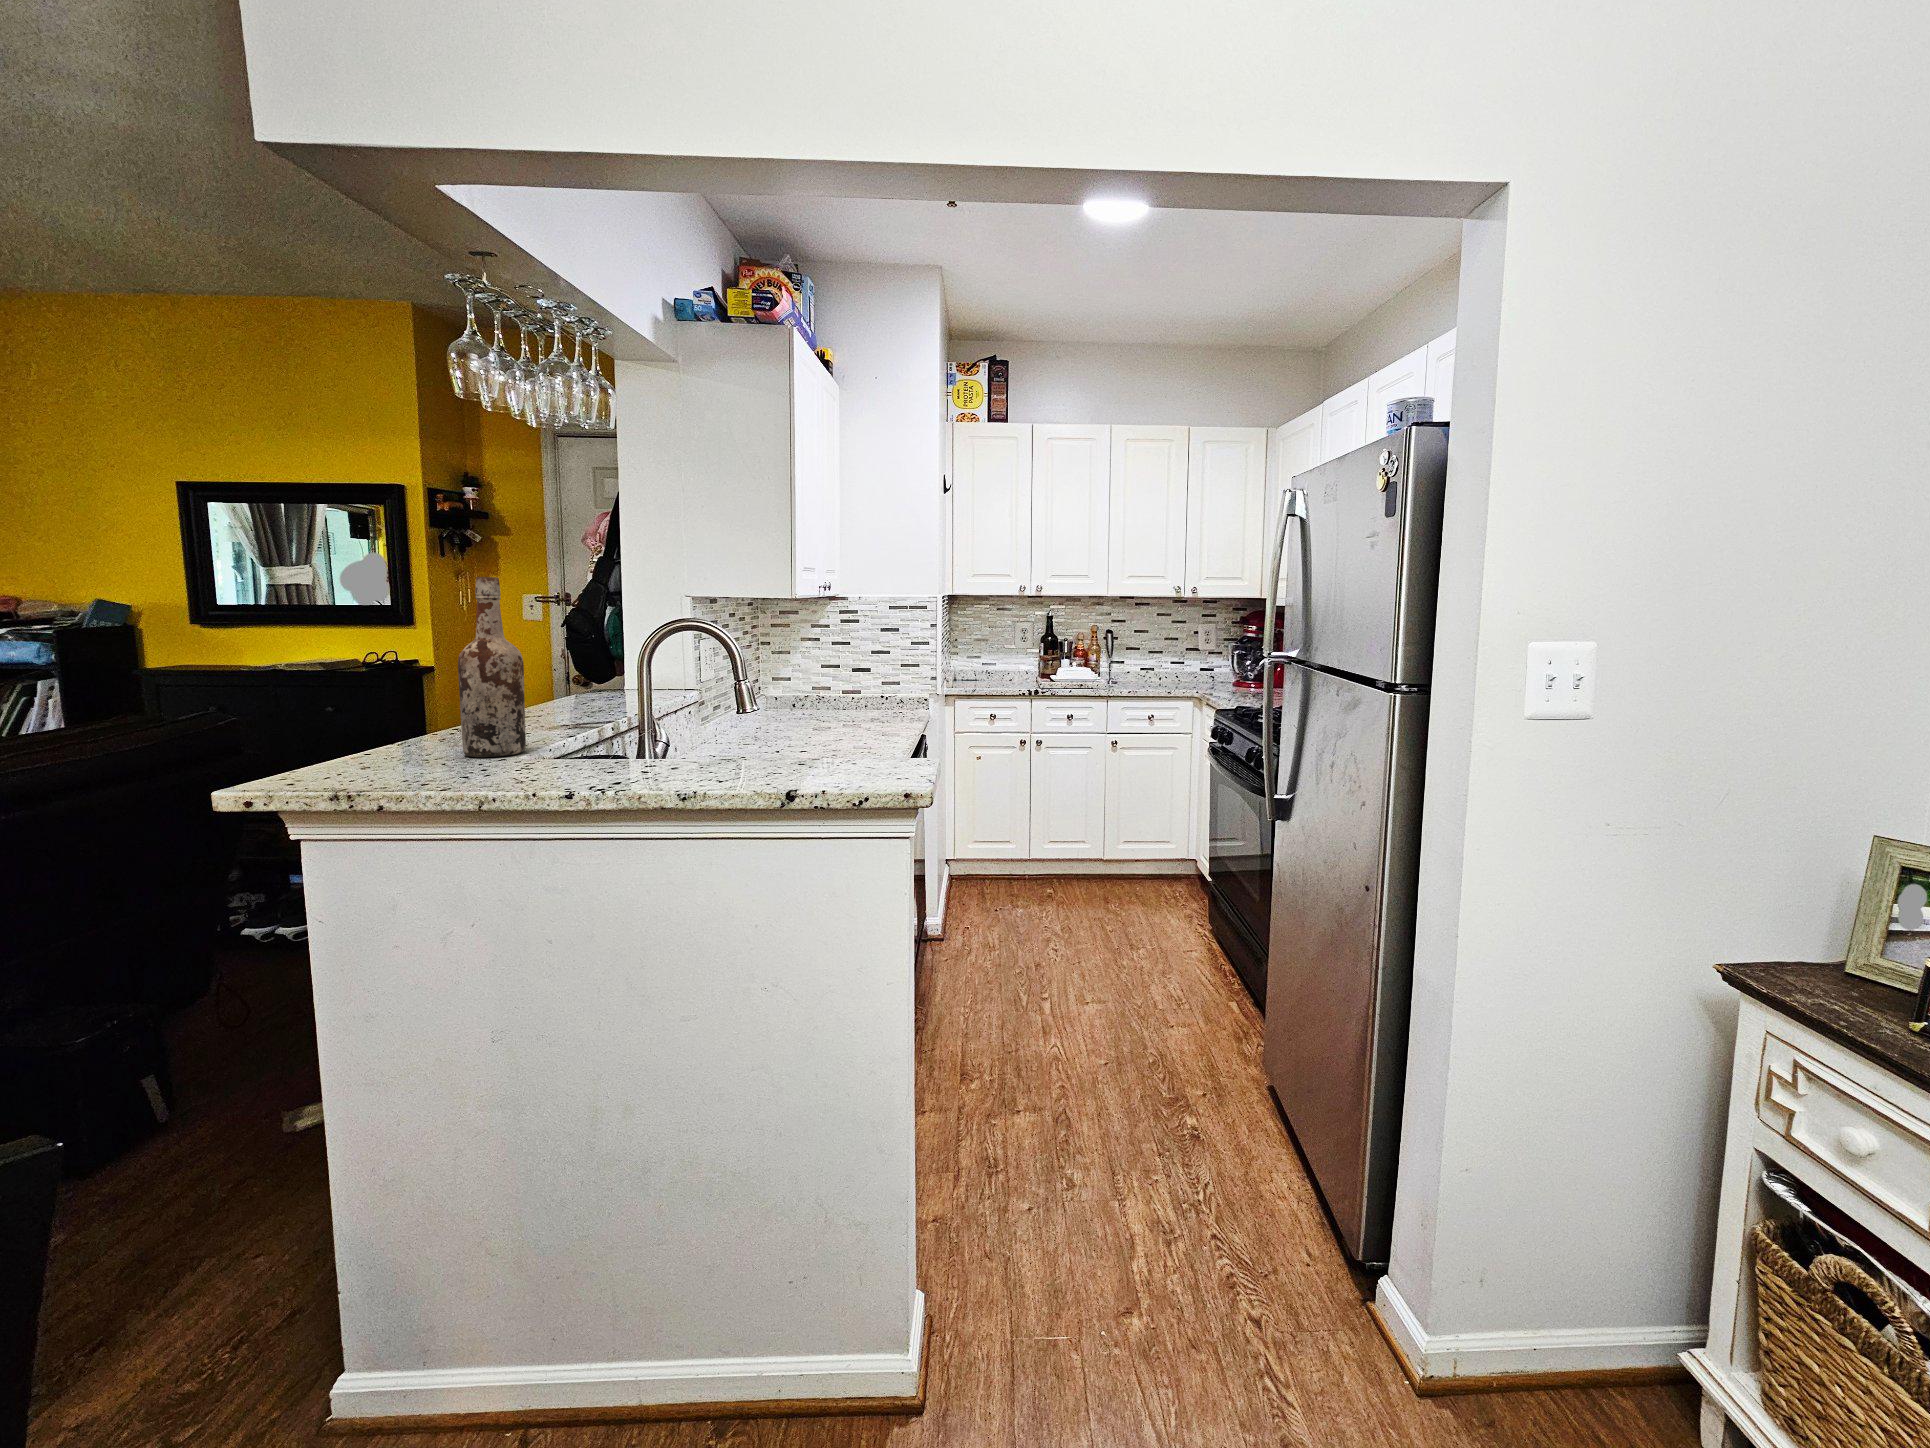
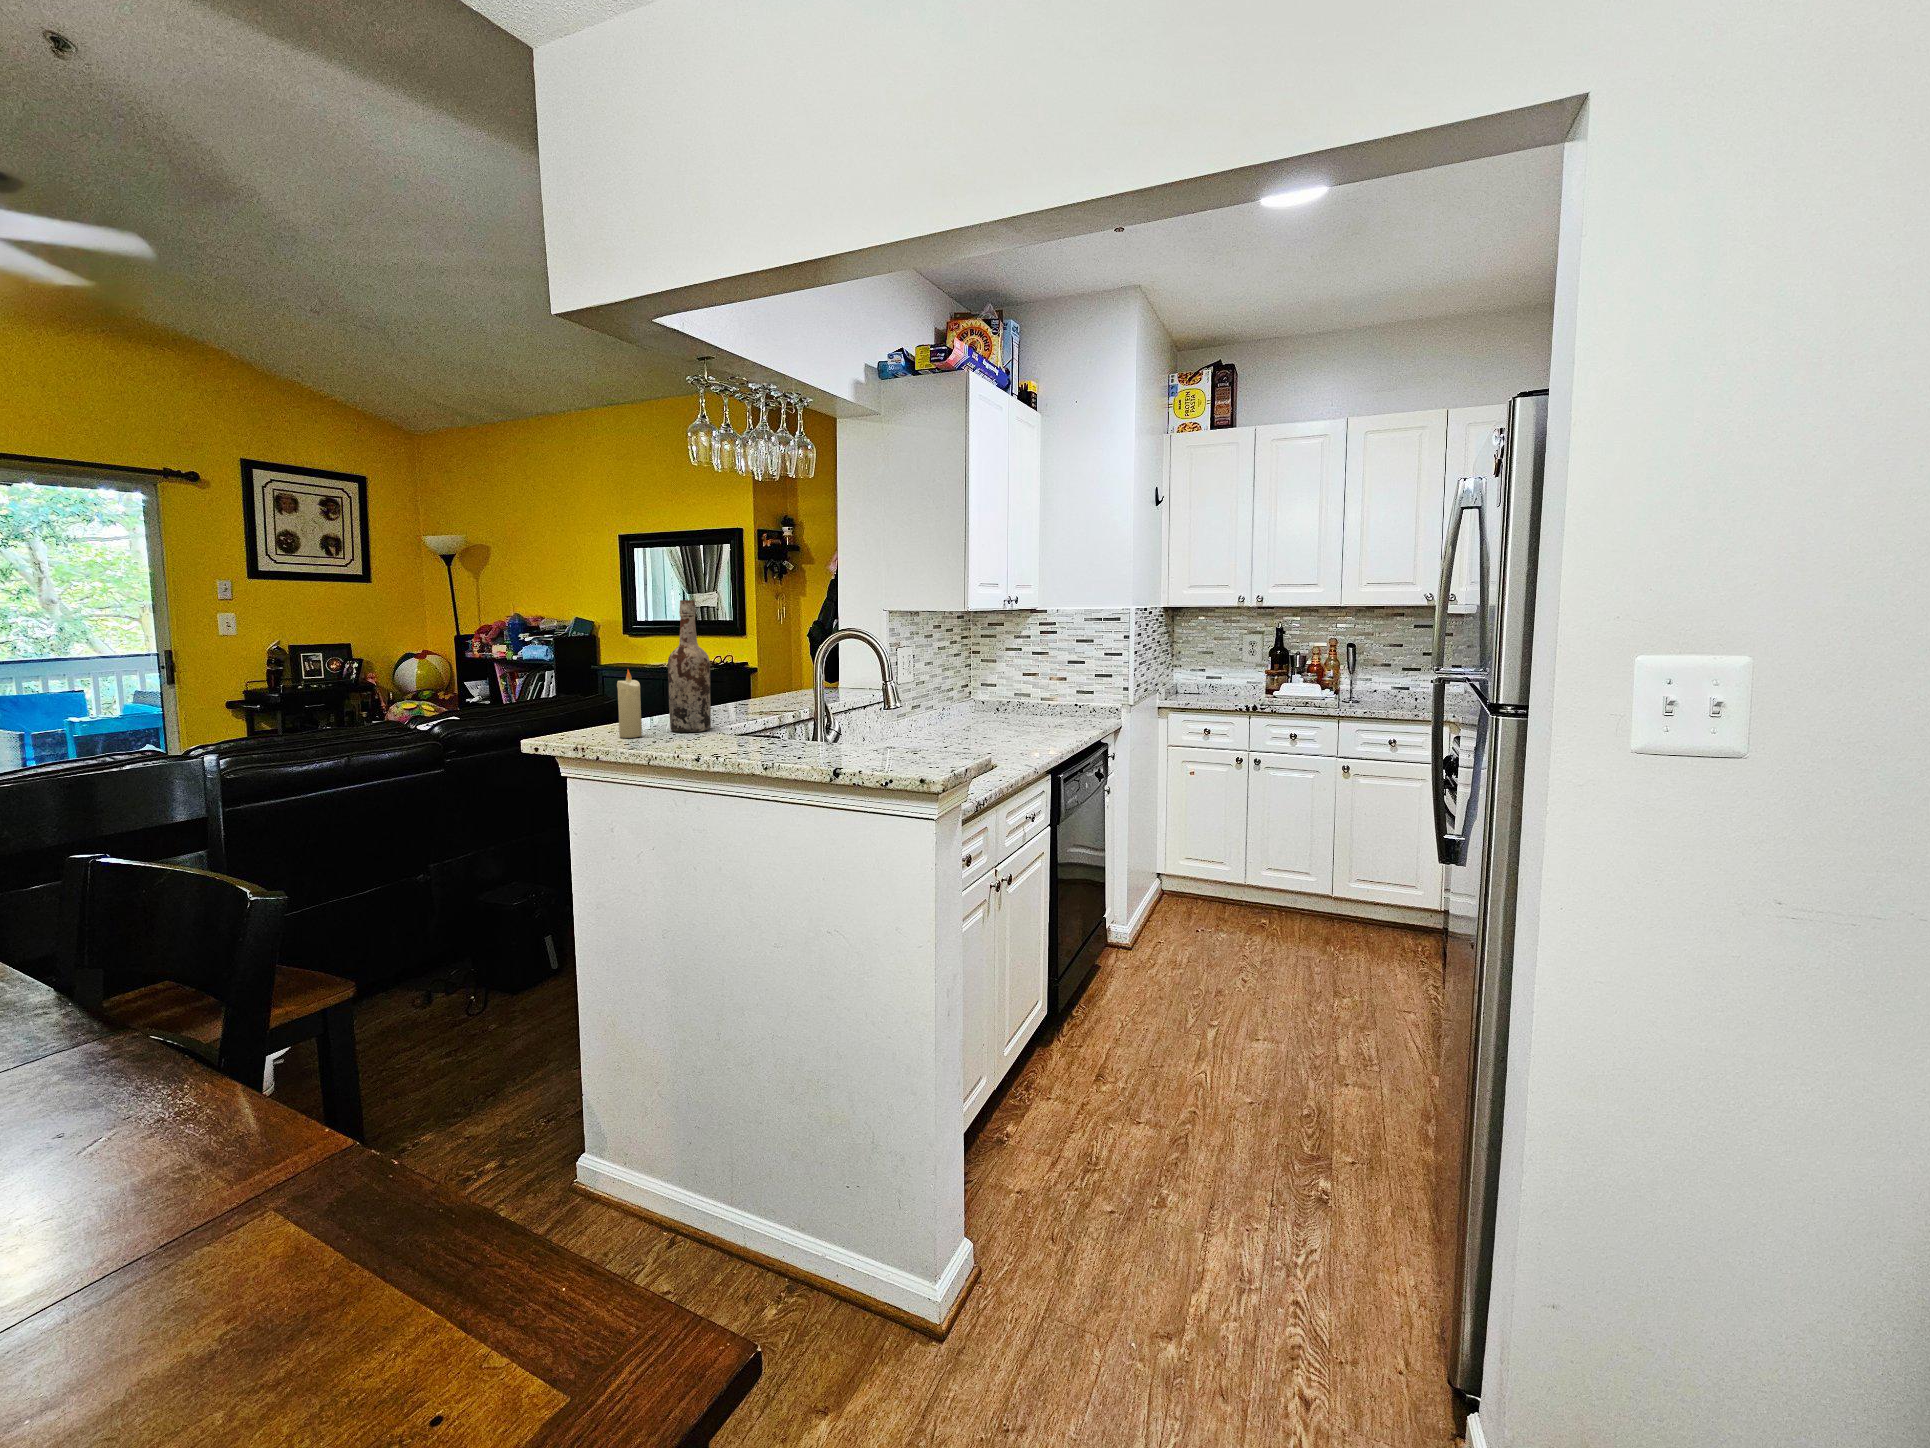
candle: none [387,673,430,771] -> present [617,669,642,738]

